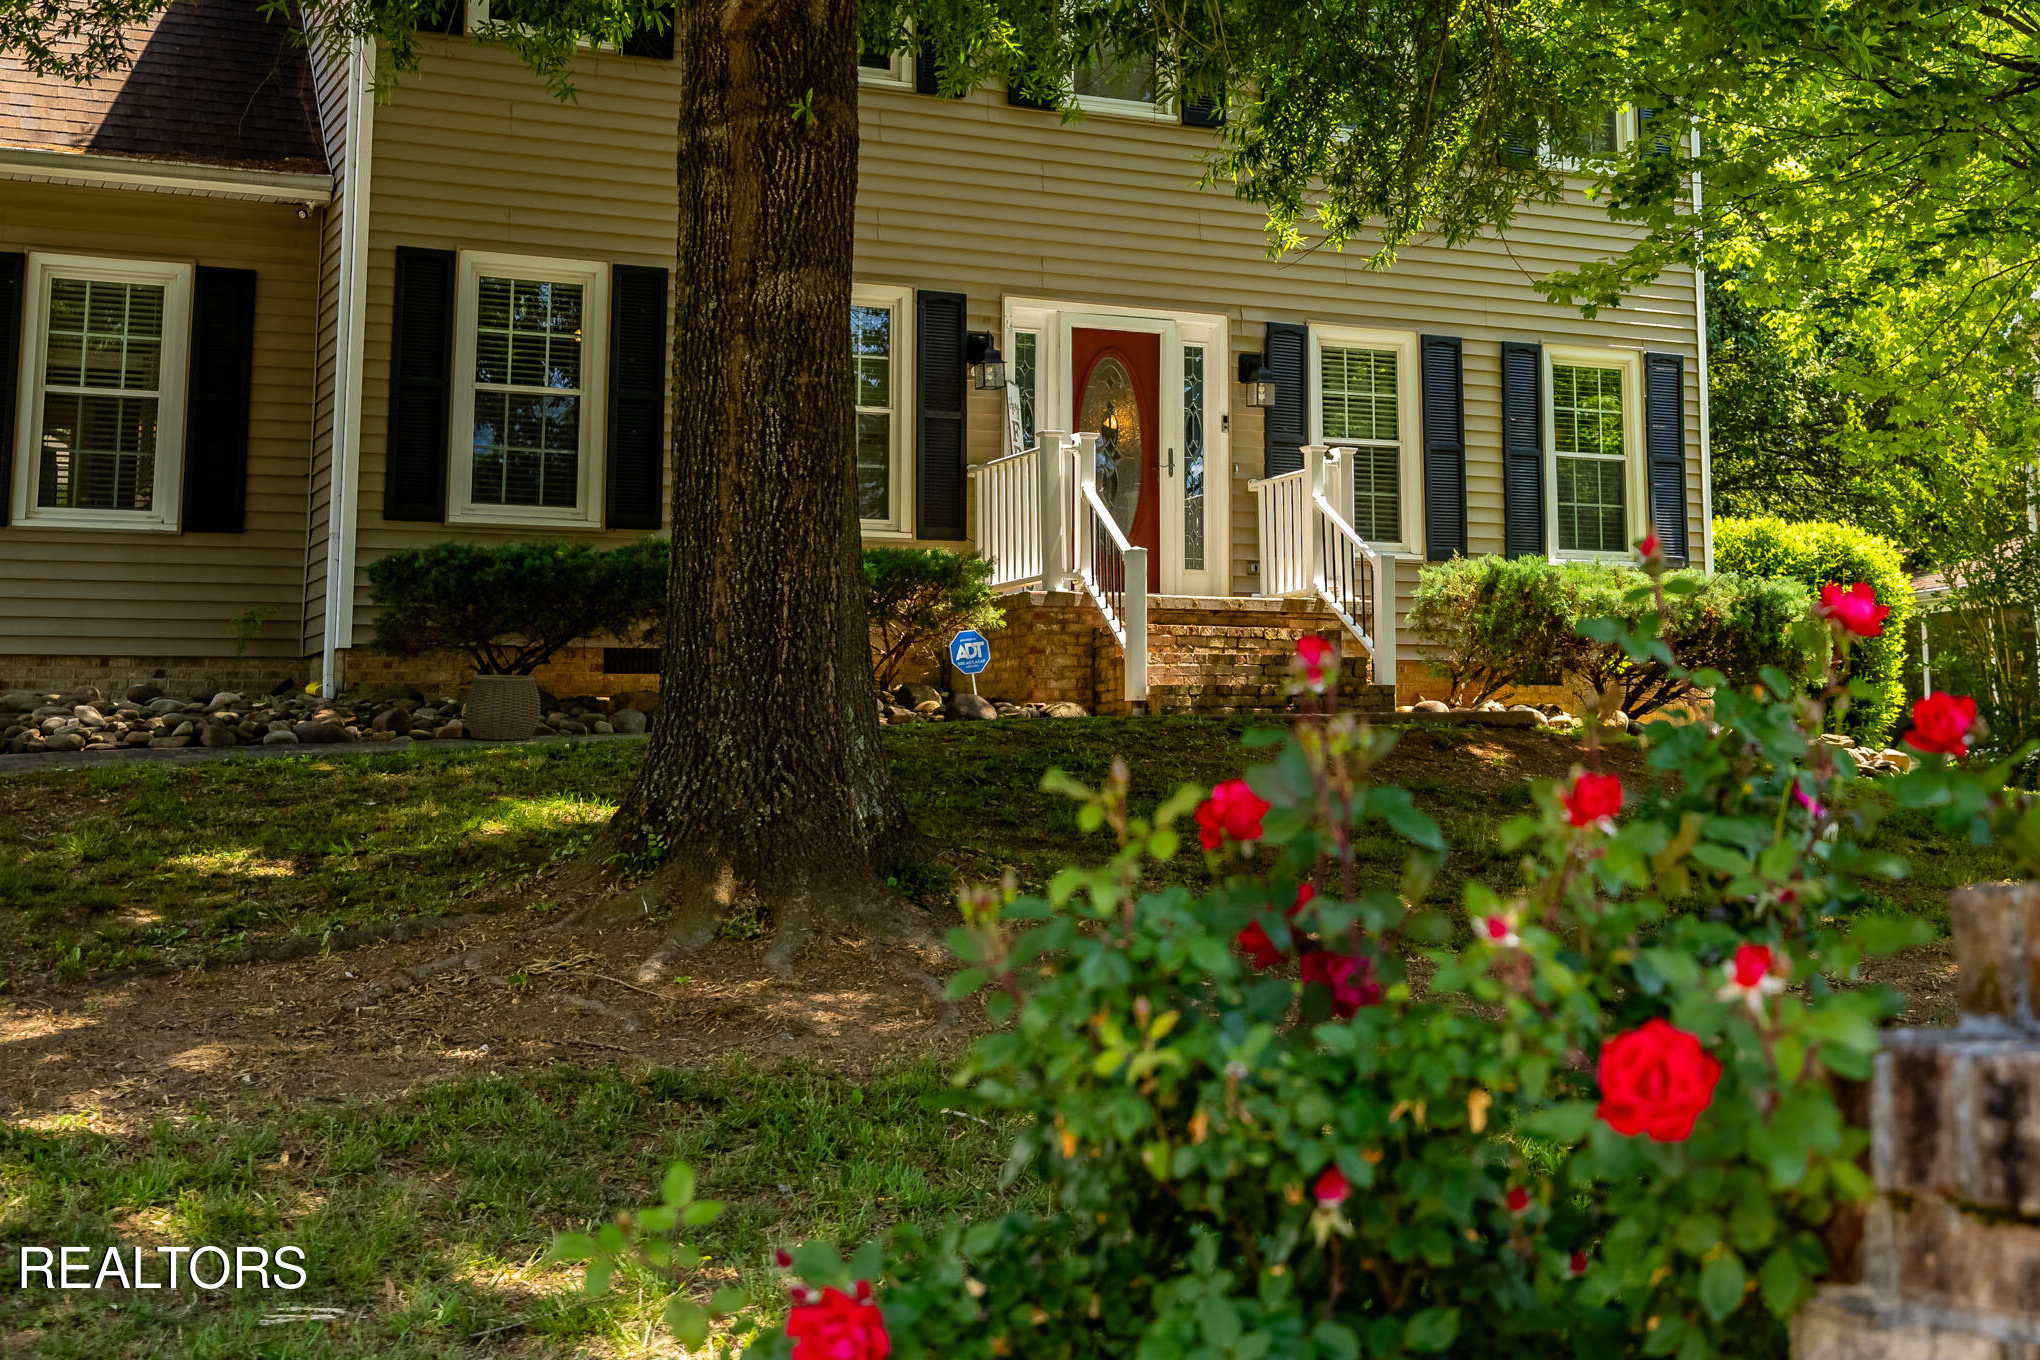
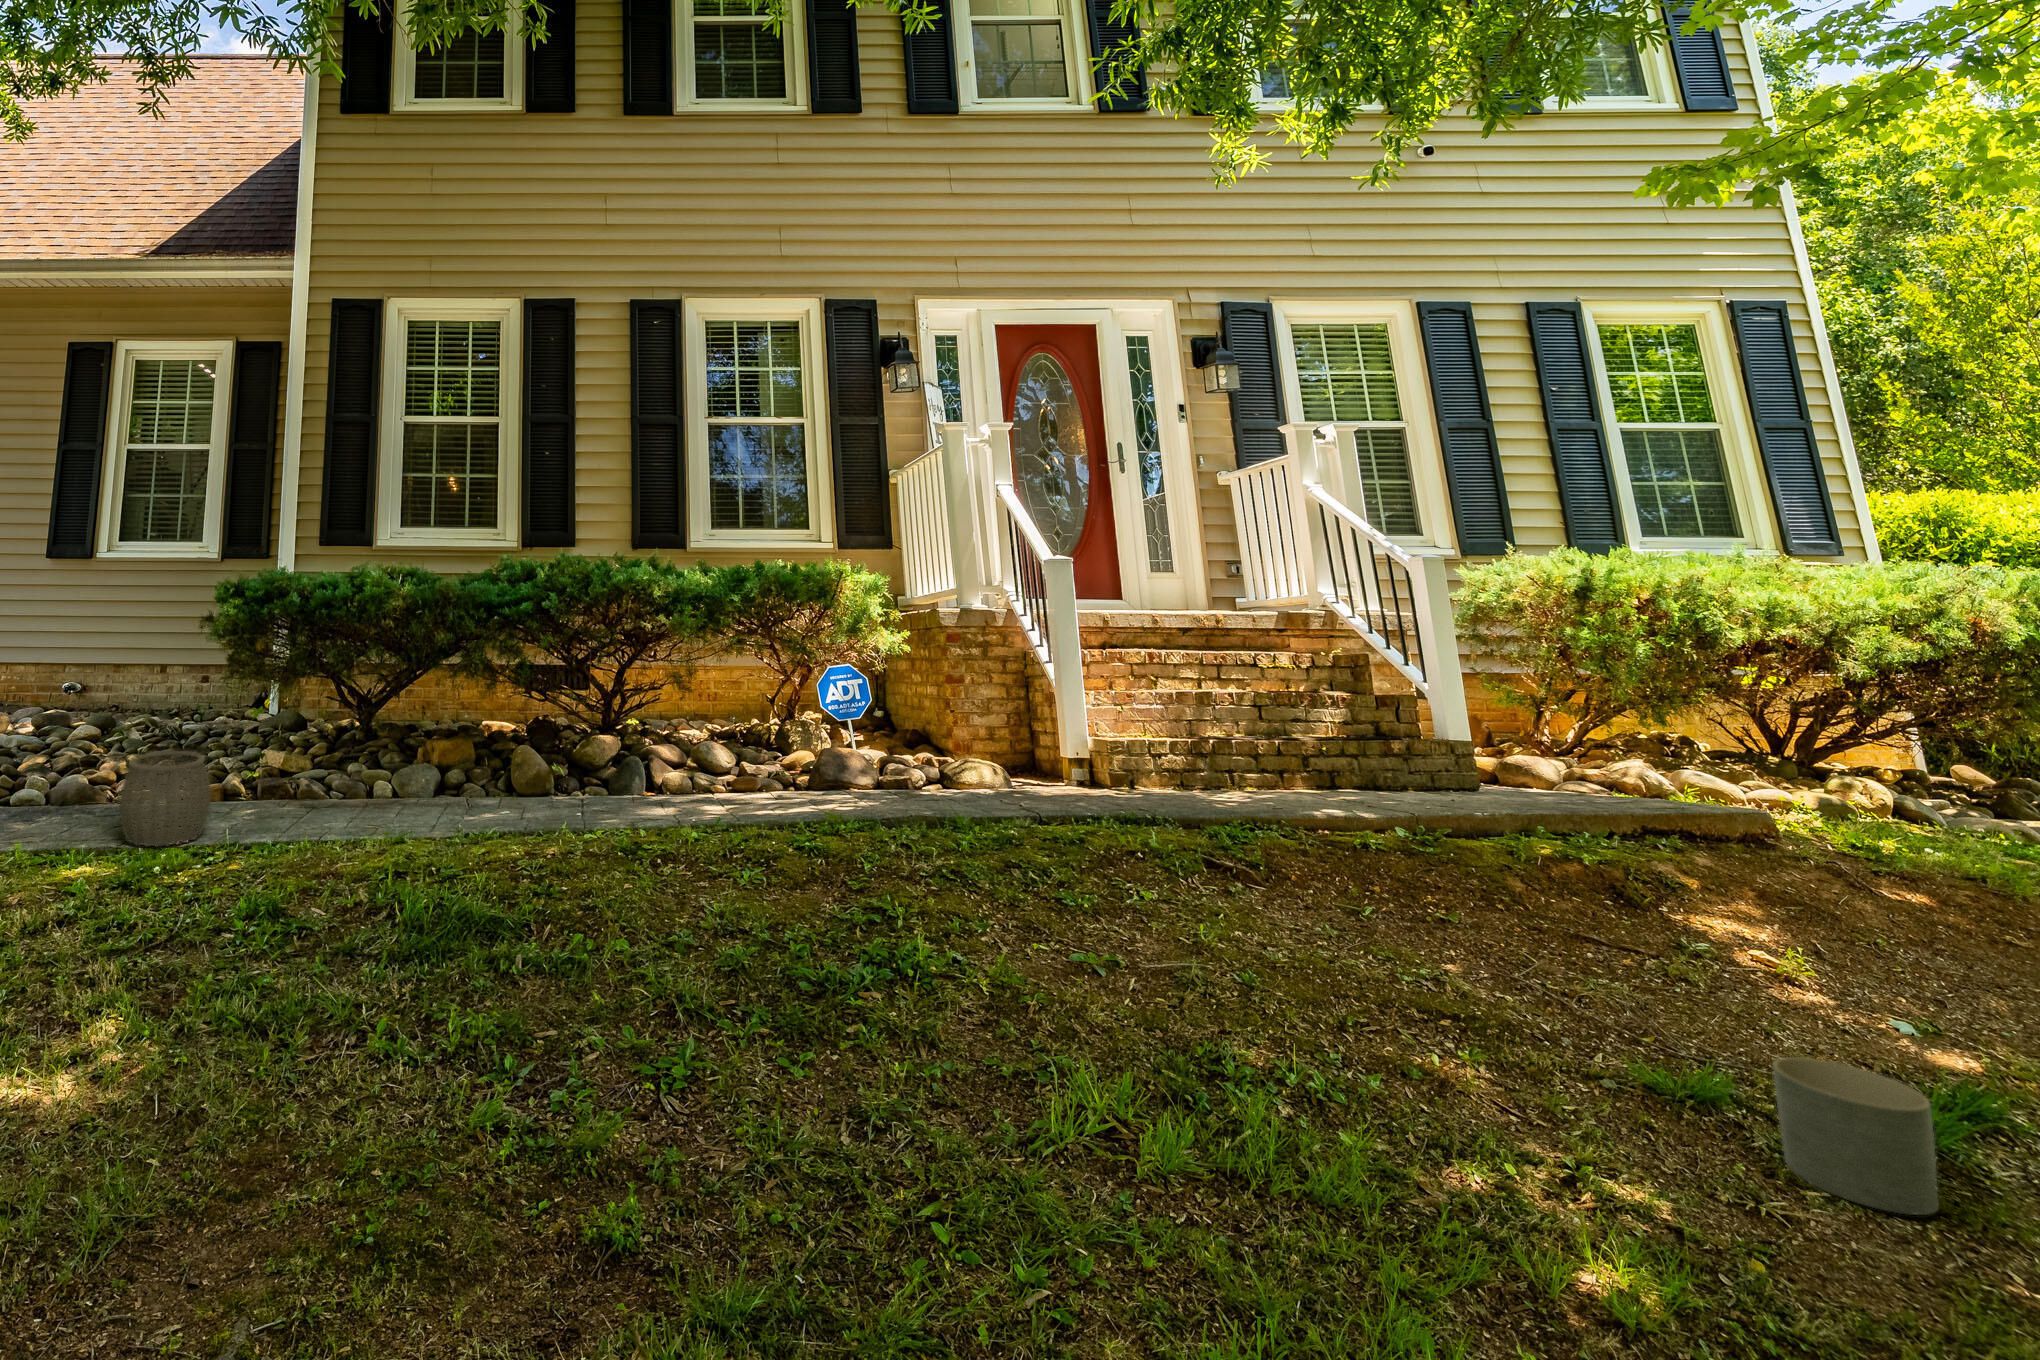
planter: none [1433,739,1477,782] -> present [1773,1057,1939,1215]

